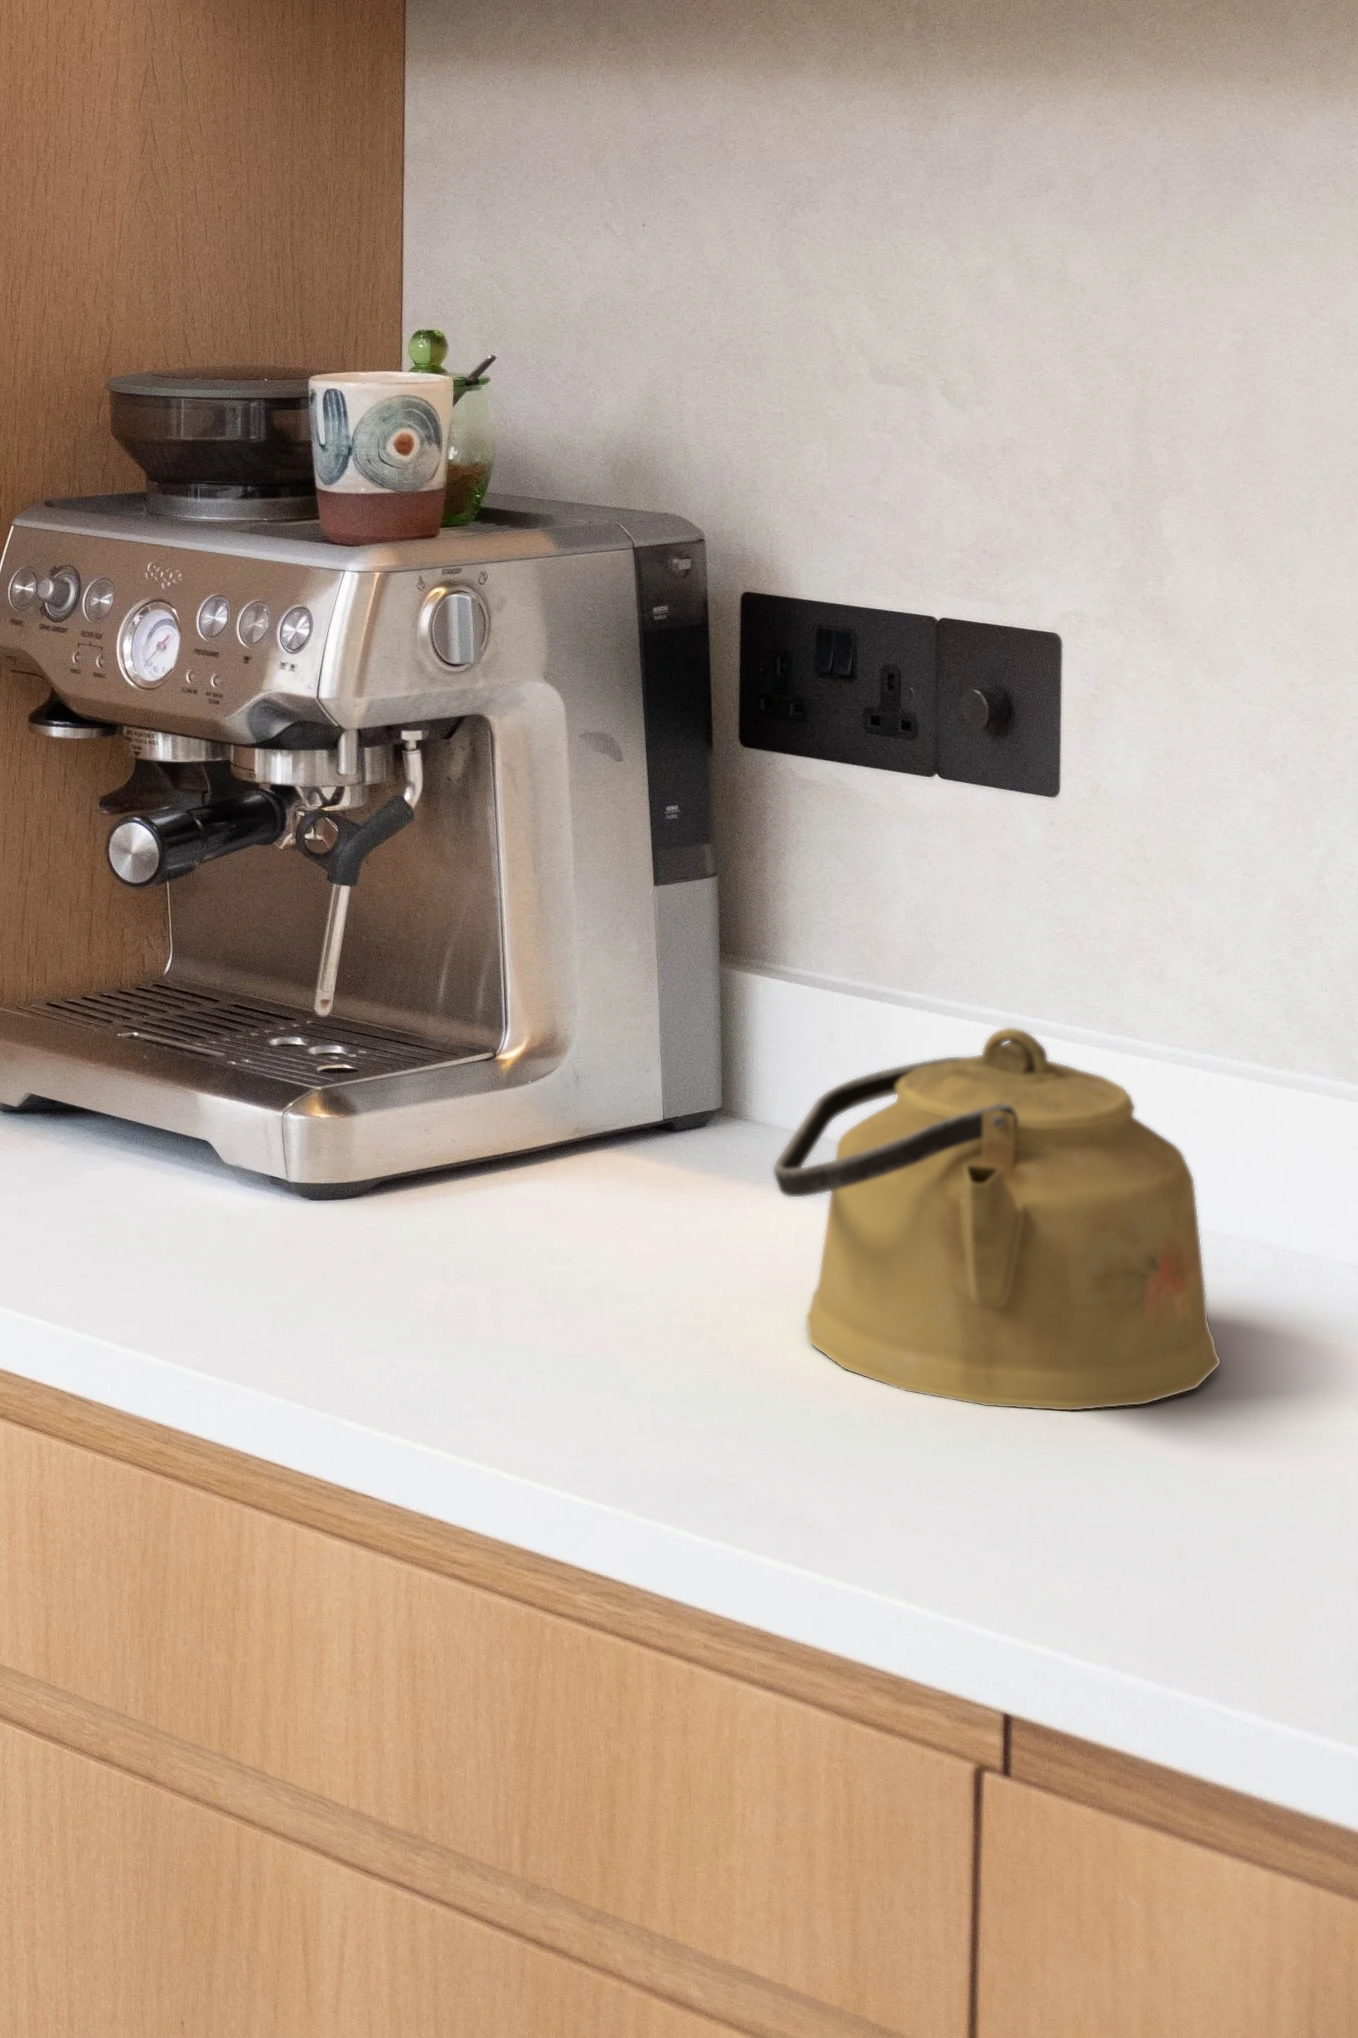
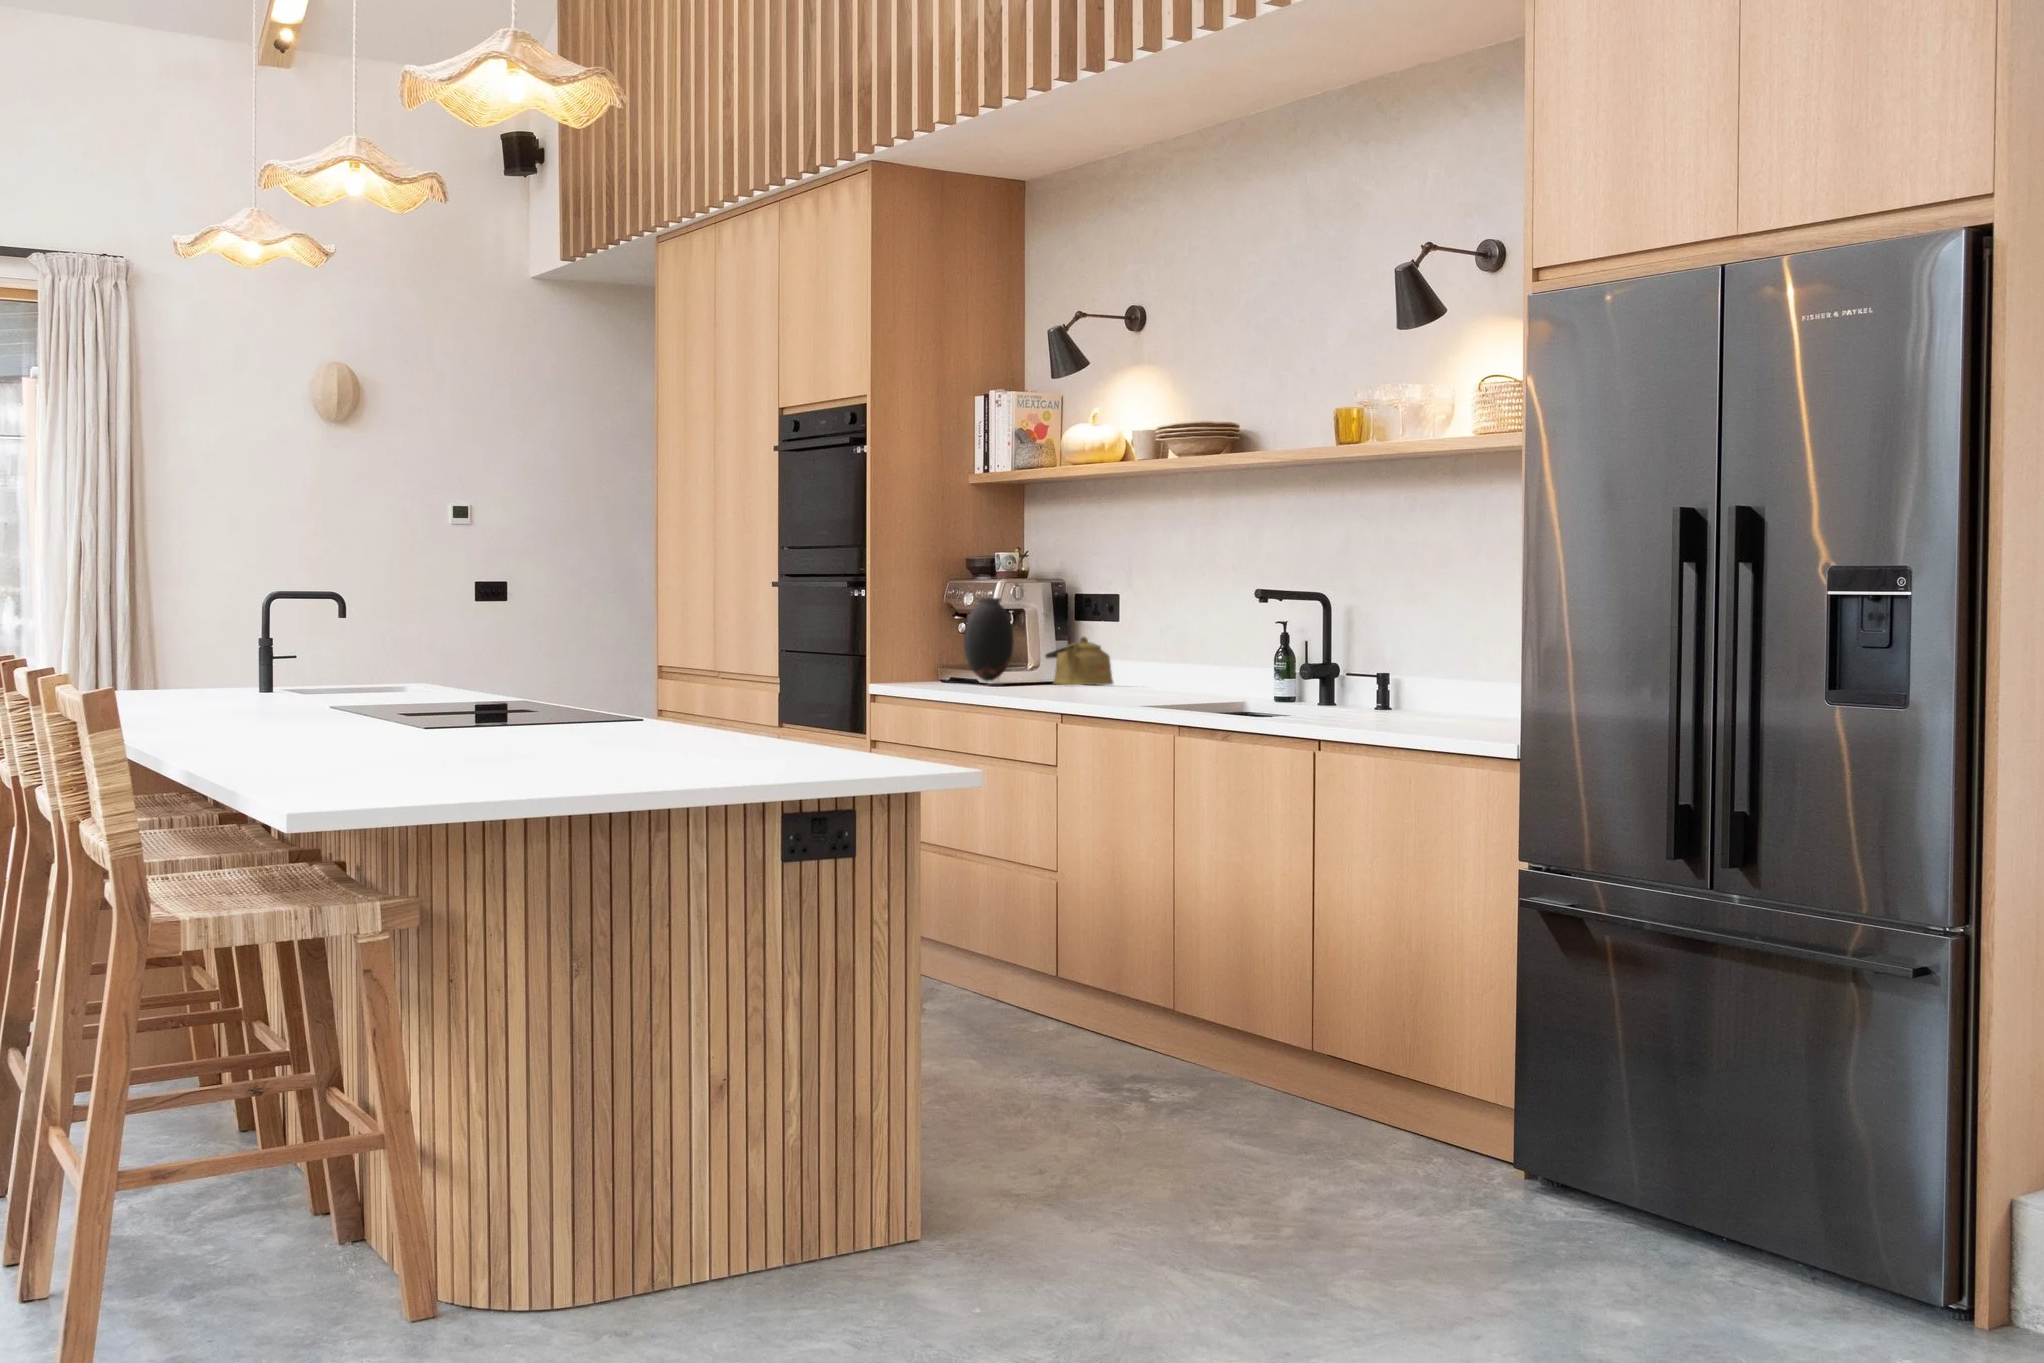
vase: none [200,741,528,1308] -> present [964,598,1014,681]

